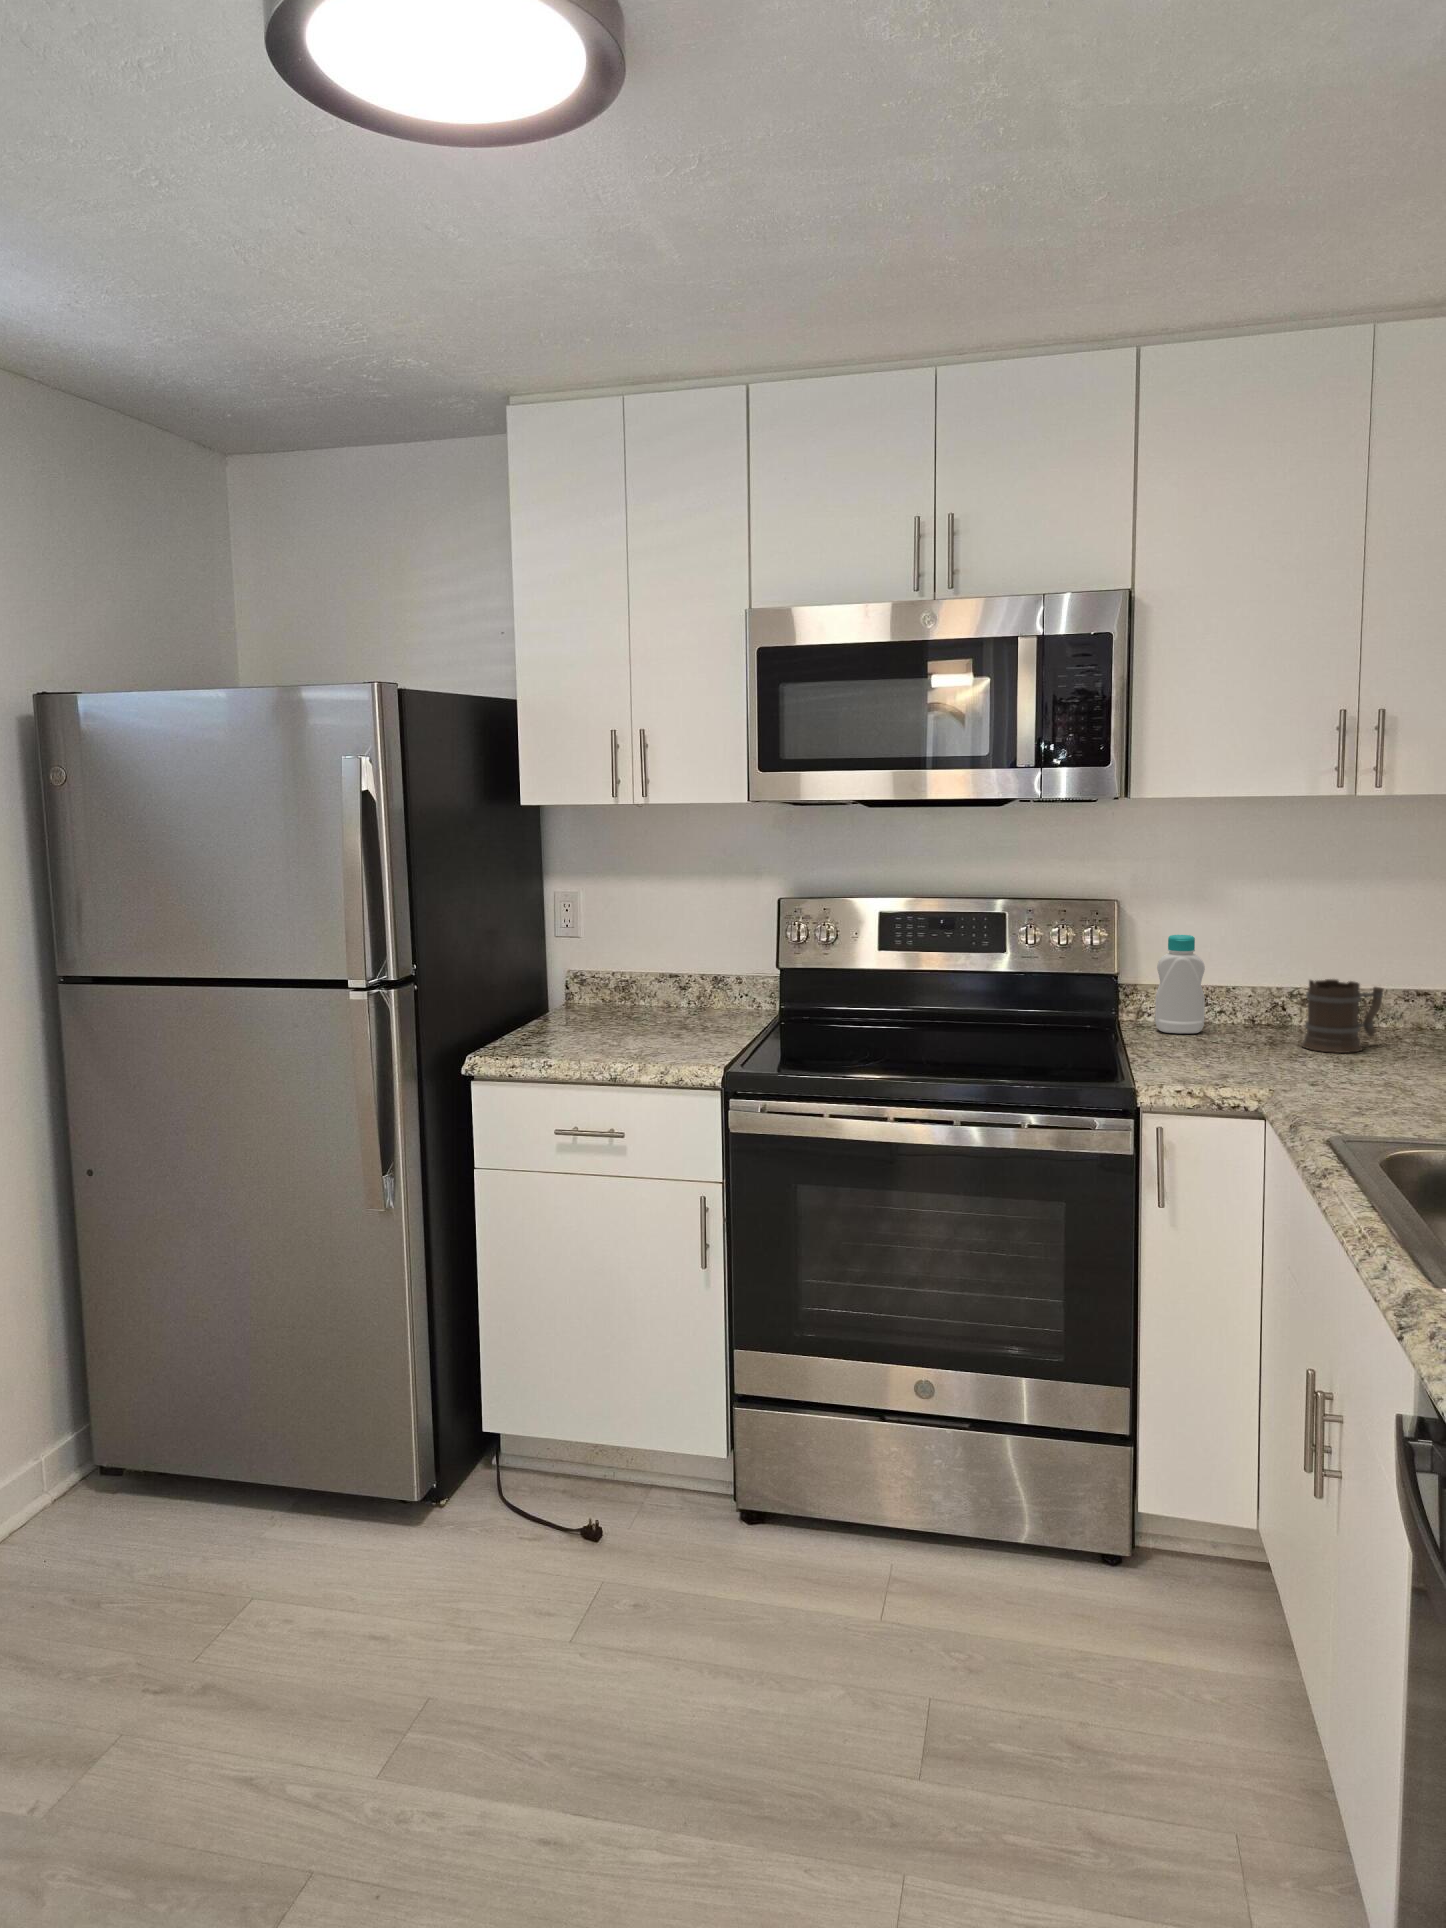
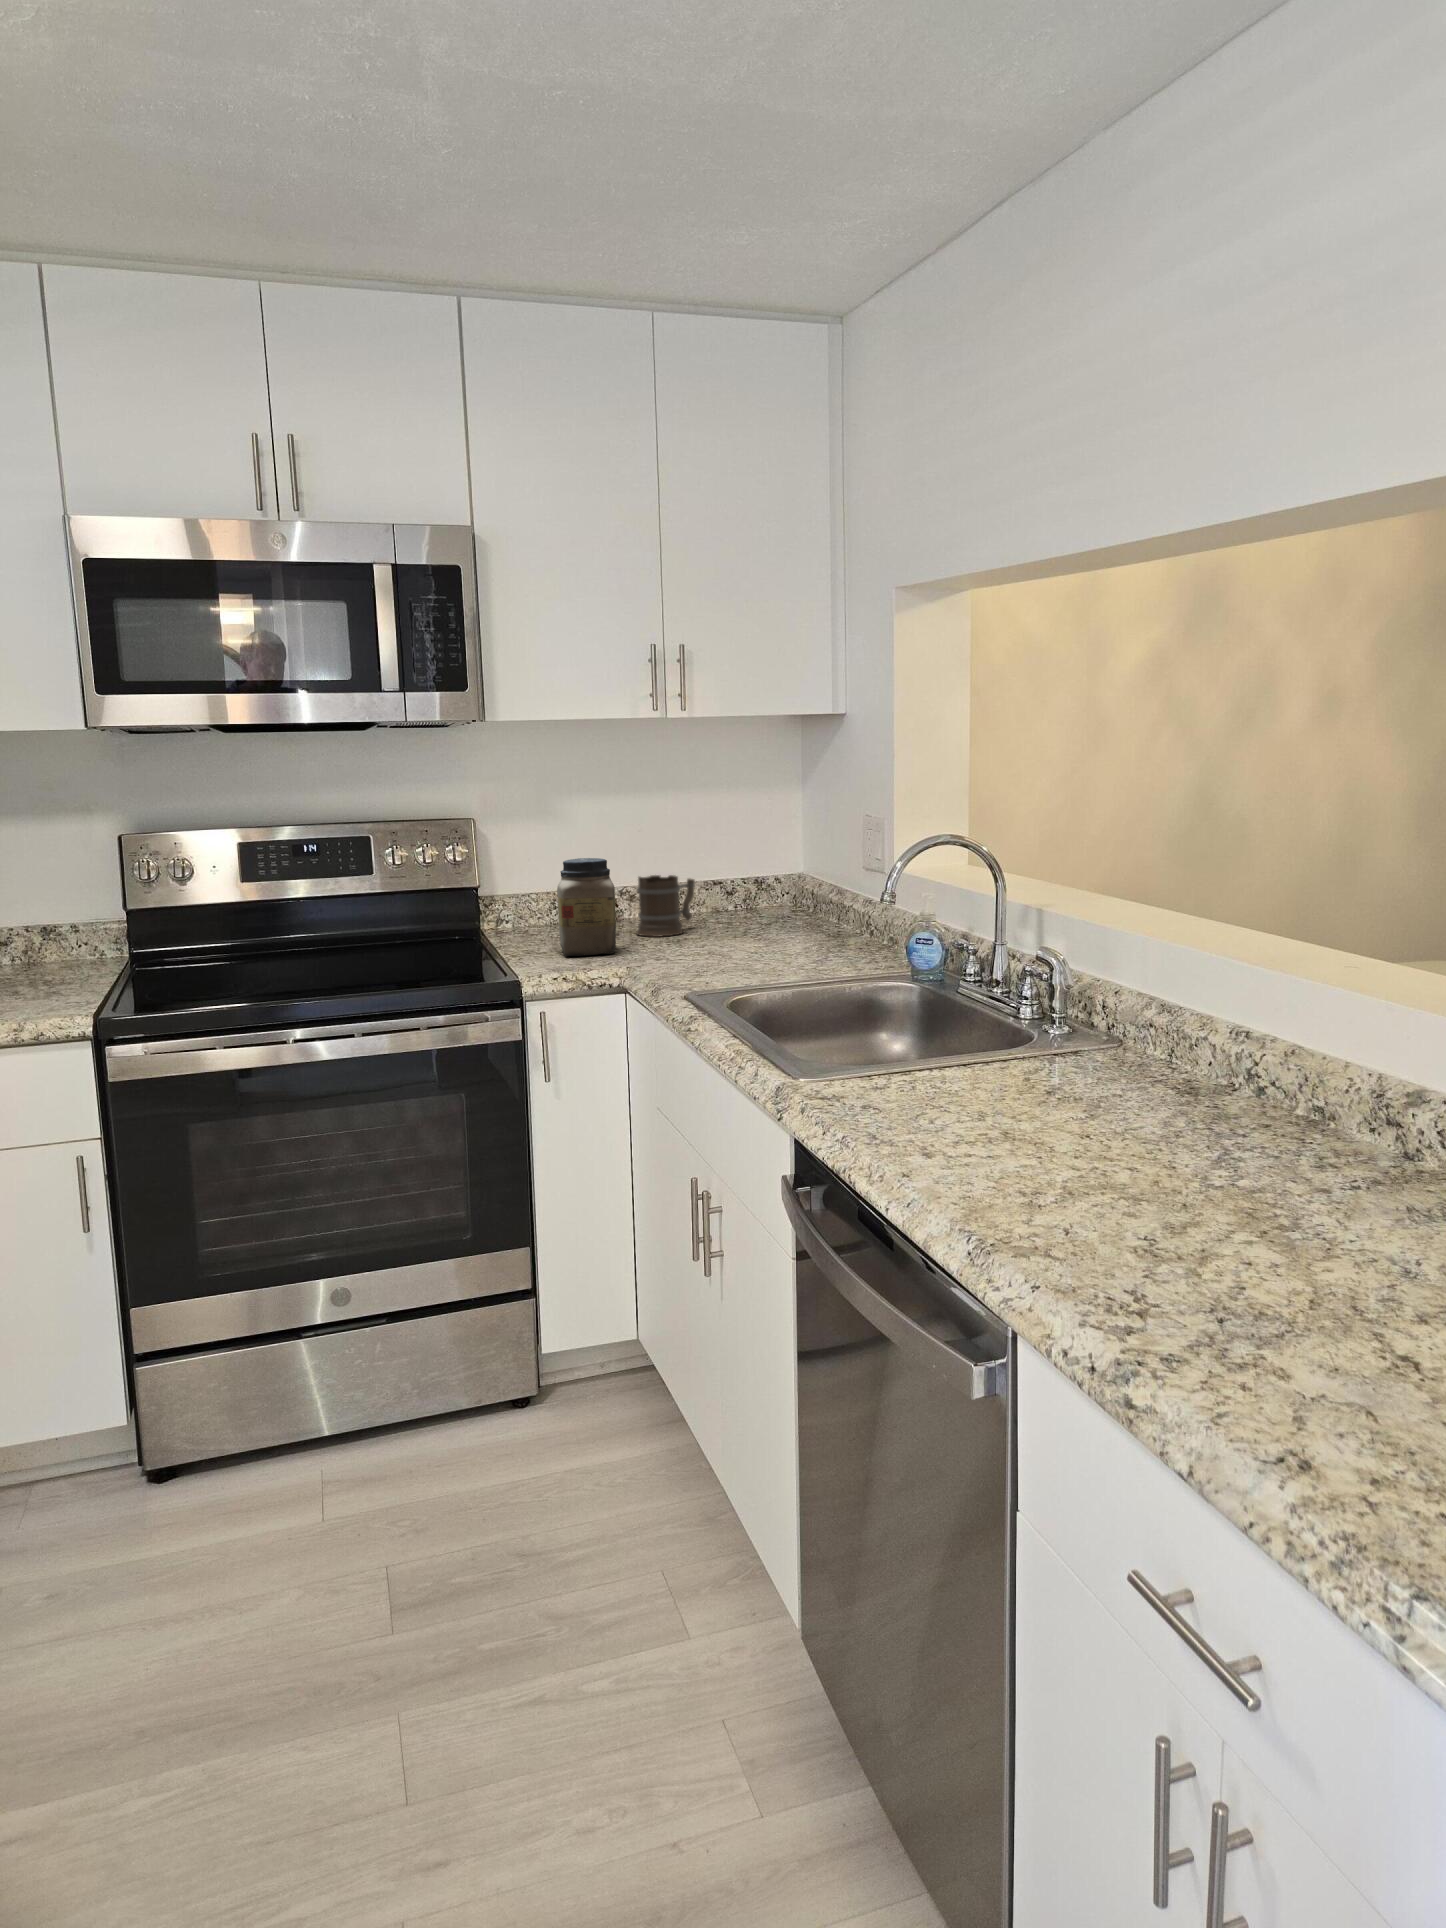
bottle: present [1155,935,1205,1034] -> none [510,847,554,936]
jar: none [1201,956,1271,1068] -> present [557,858,616,956]

